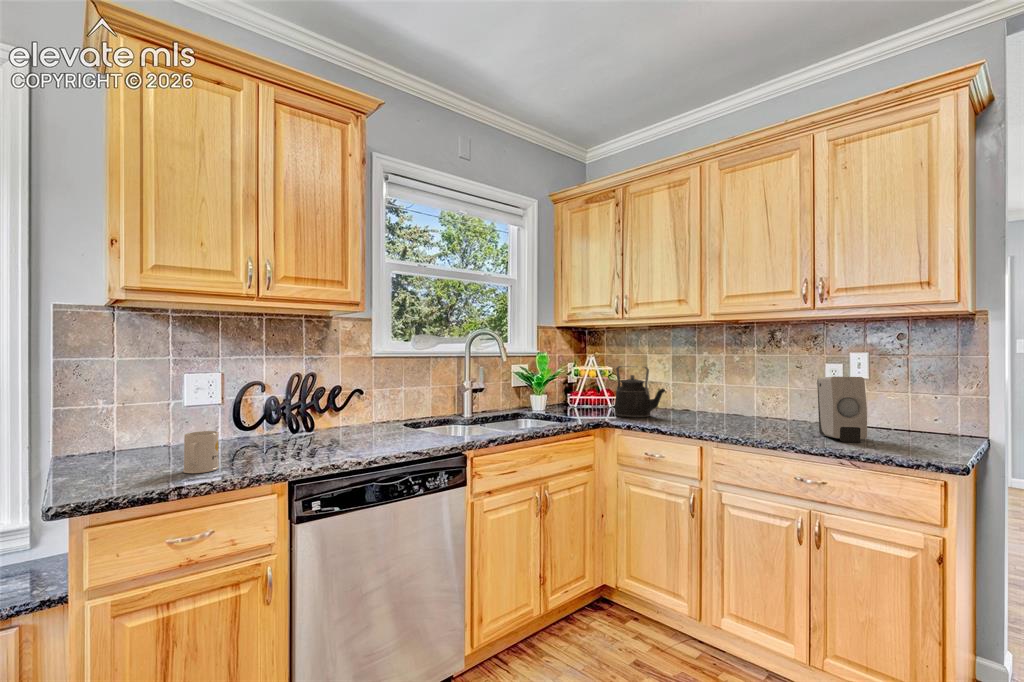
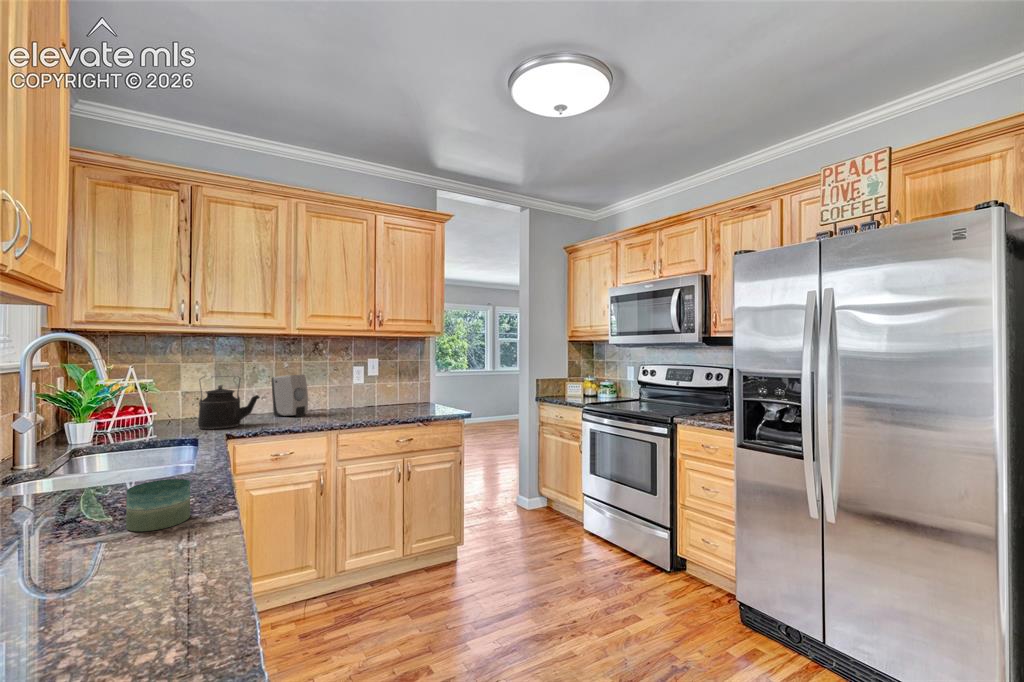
soap dispenser: present [817,376,867,442] -> present [272,375,308,417]
candle: none [330,424,365,453] -> present [126,479,190,531]
mug: present [183,431,219,473] -> none [95,530,191,633]

